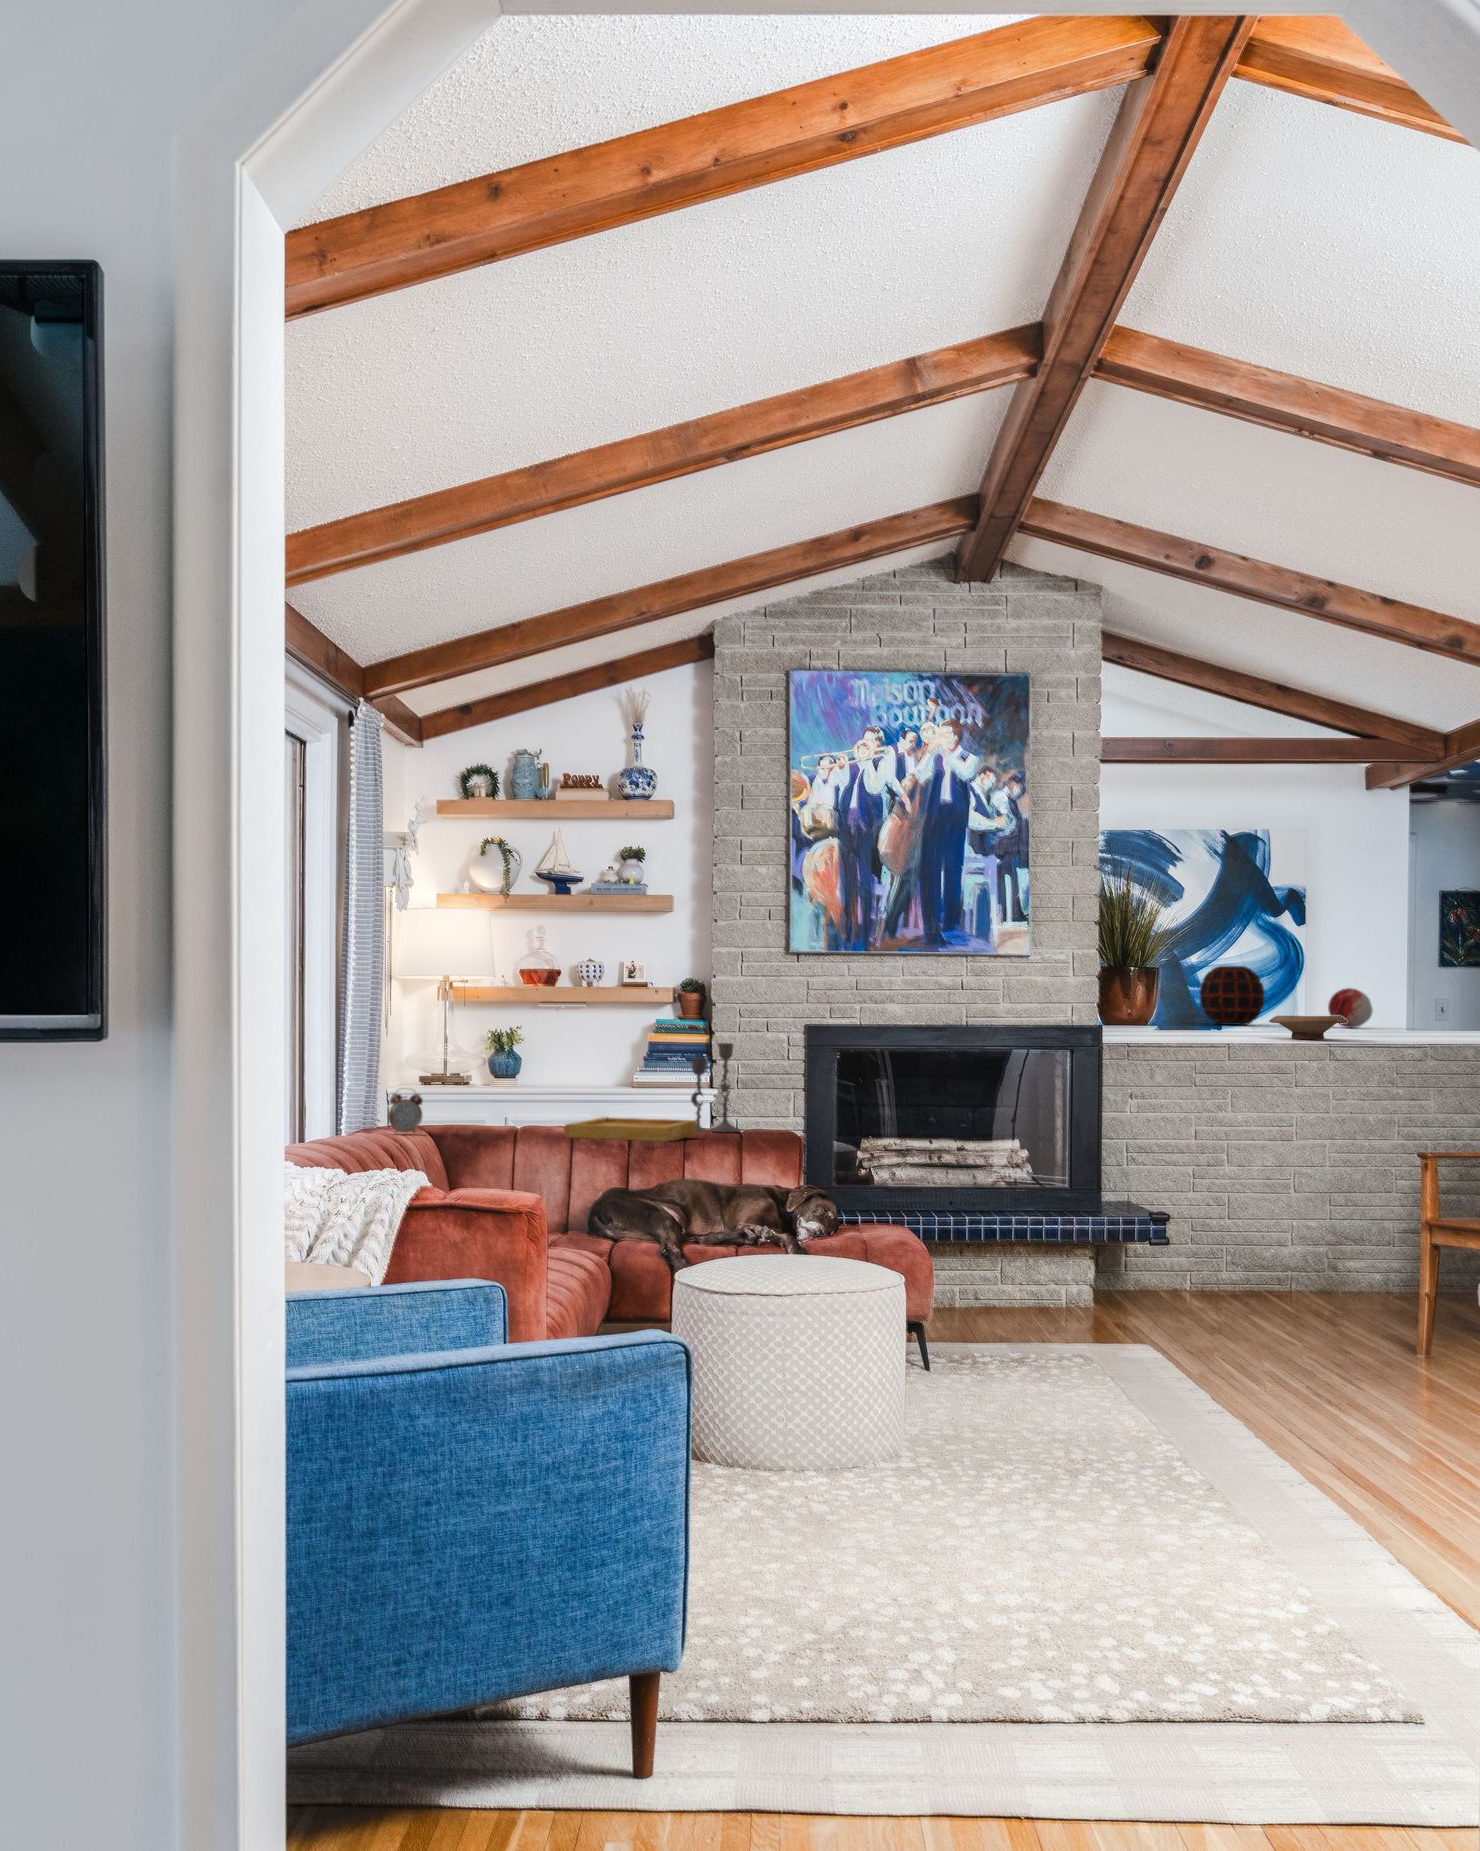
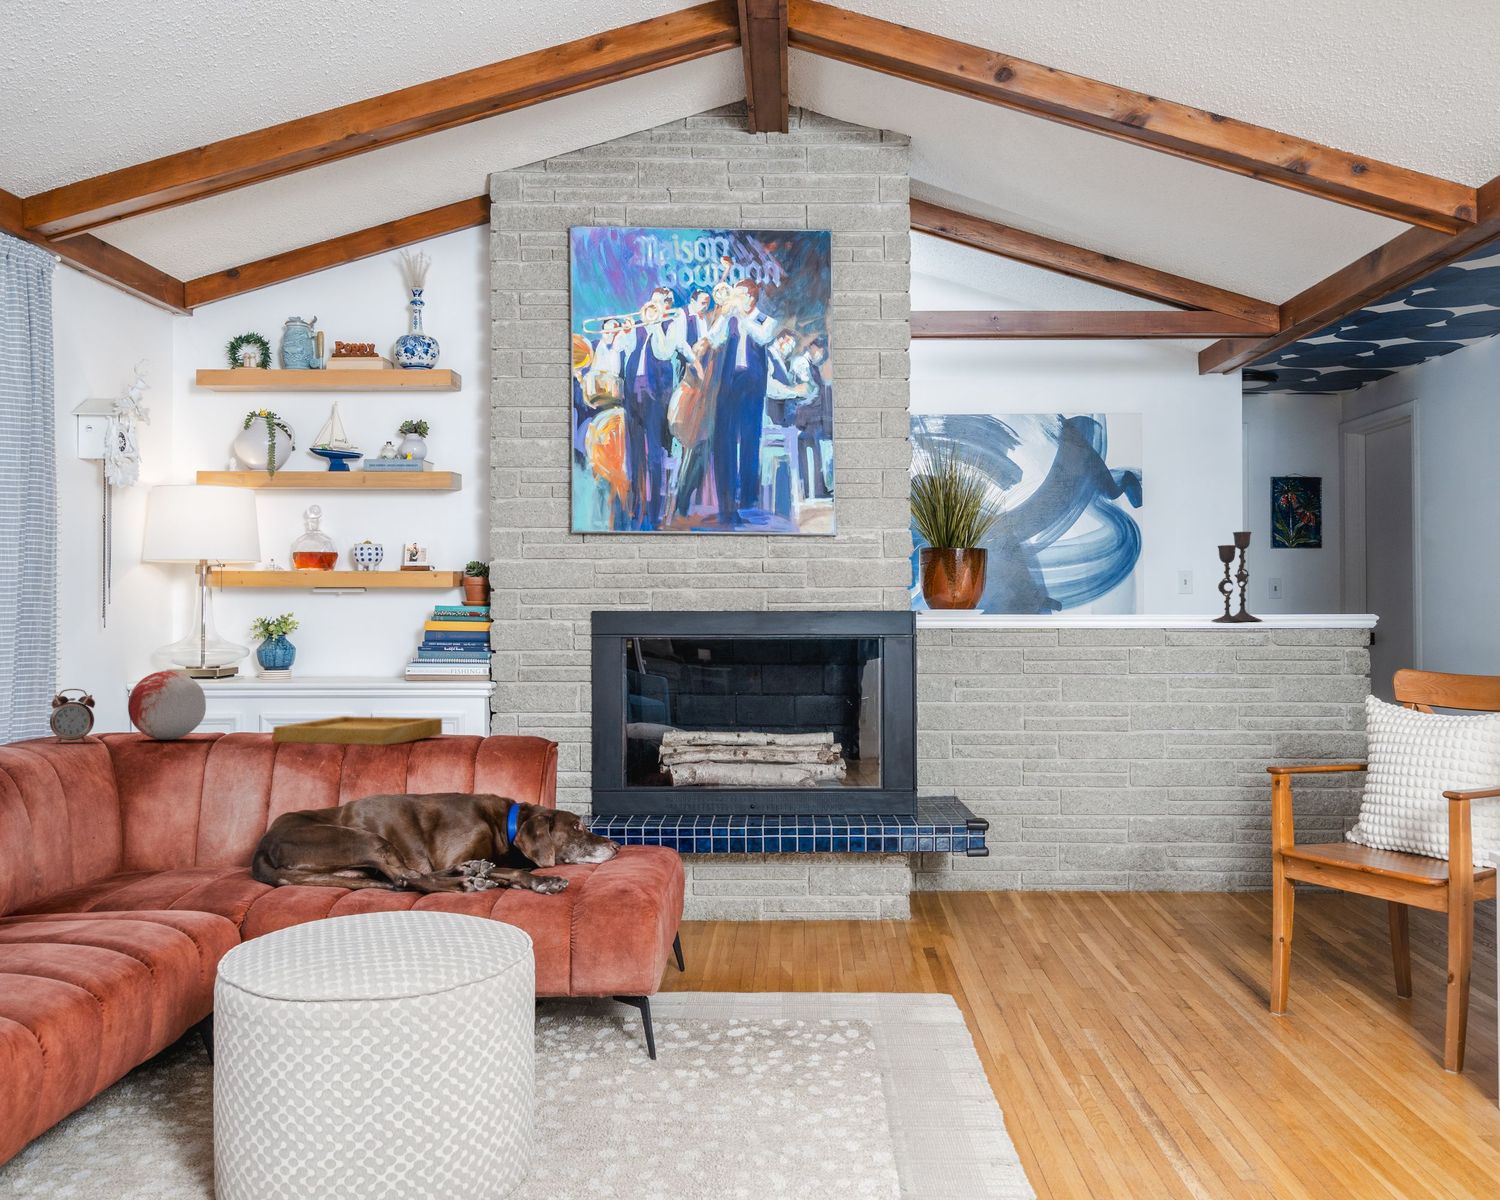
decorative vase: present [1200,966,1265,1025] -> none [1035,549,1099,608]
decorative orb: present [1328,988,1373,1028] -> present [128,671,206,740]
wooden bowl: present [1269,1016,1347,1039] -> none [1089,595,1169,620]
candlestick: present [691,1043,741,1133] -> present [1212,532,1262,621]

